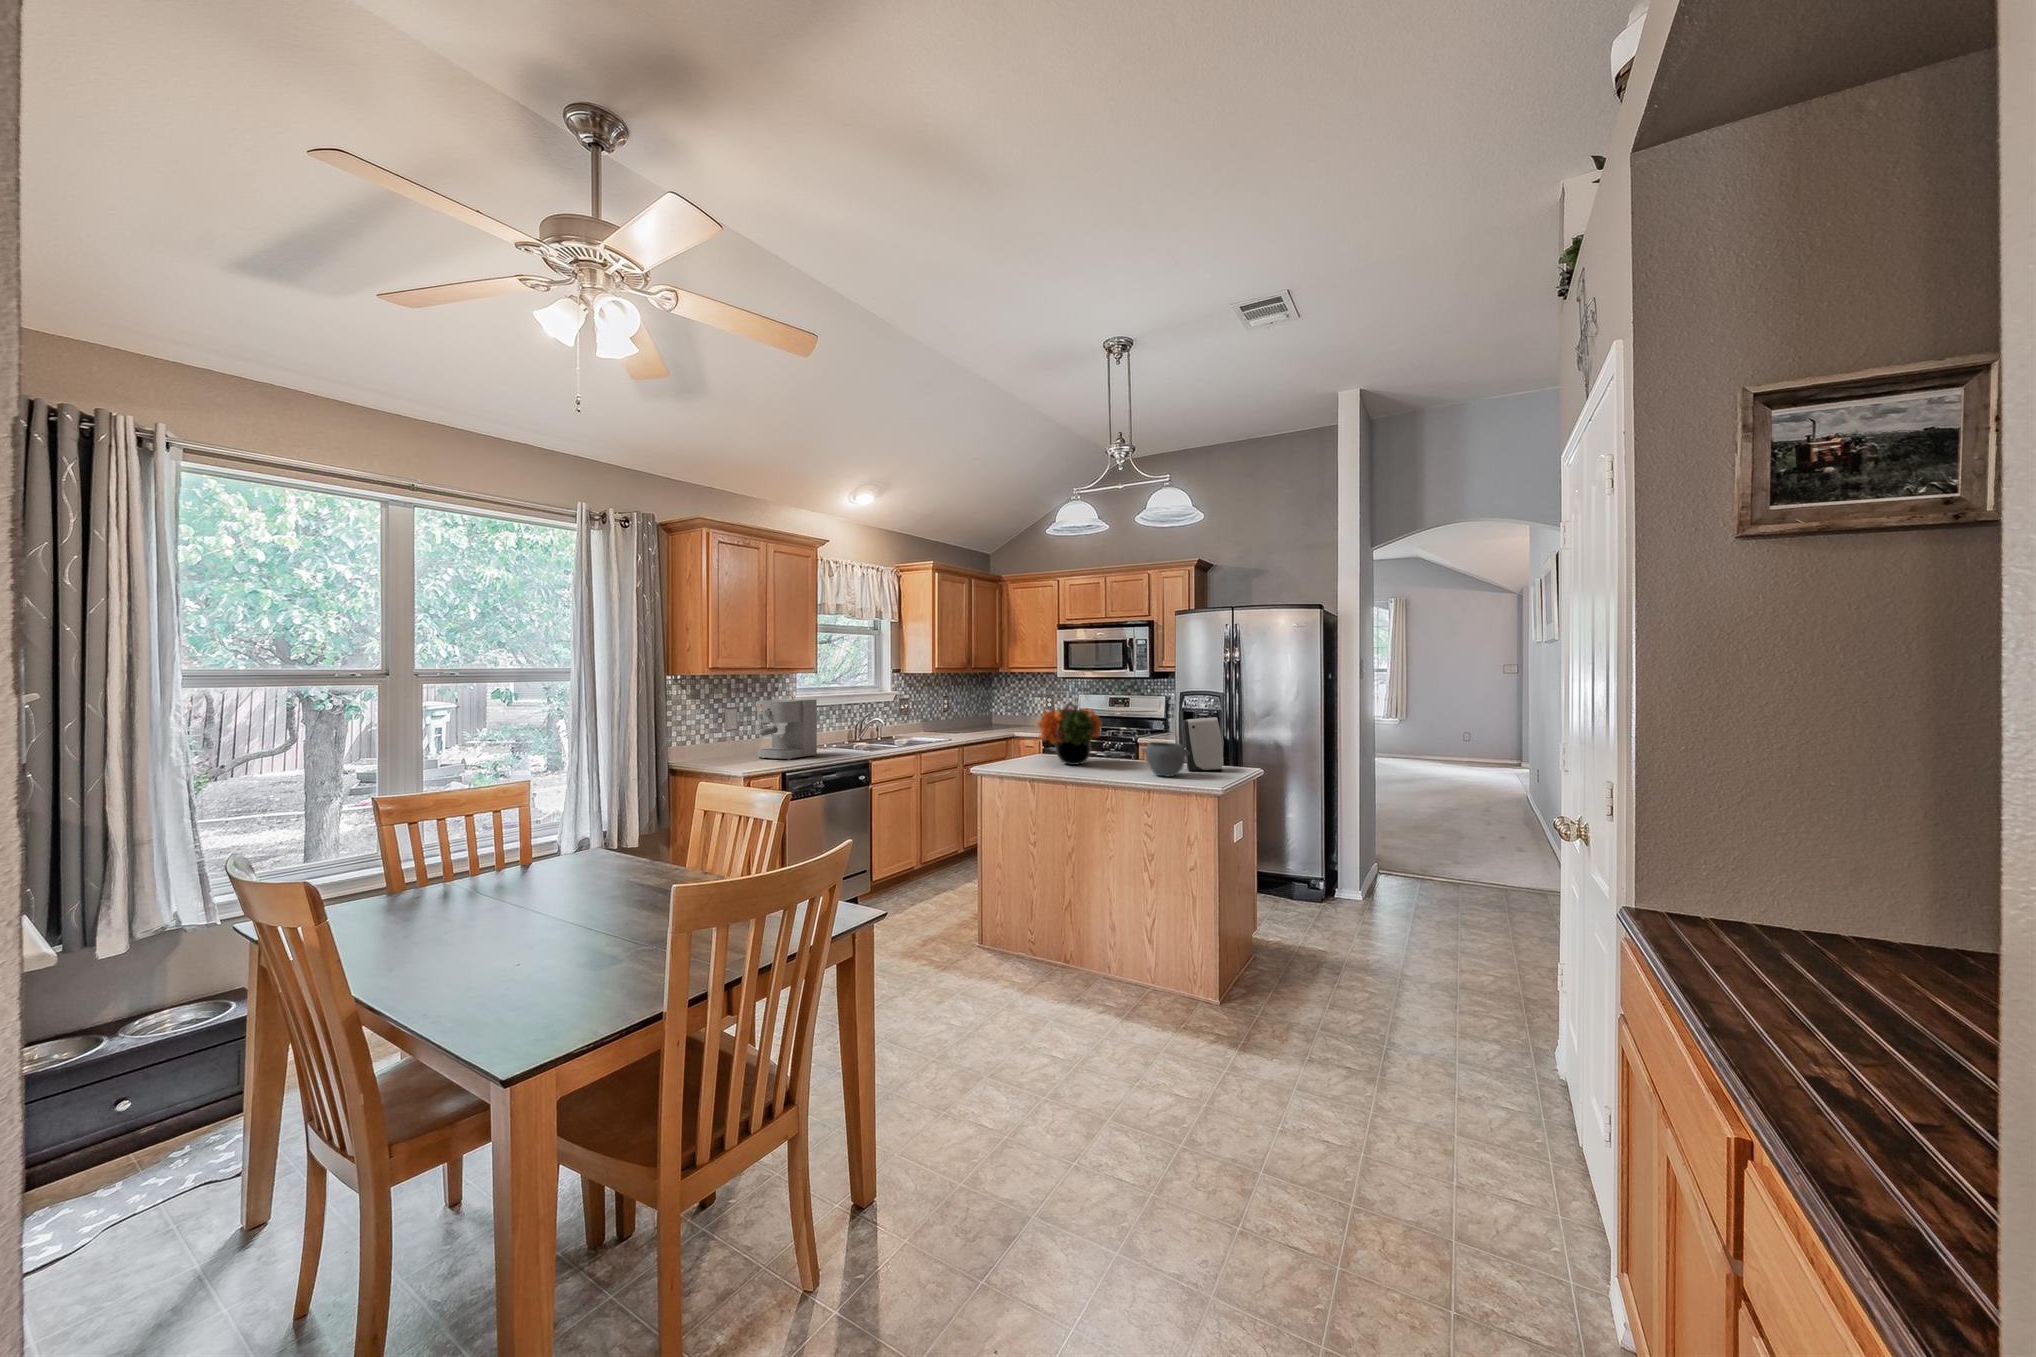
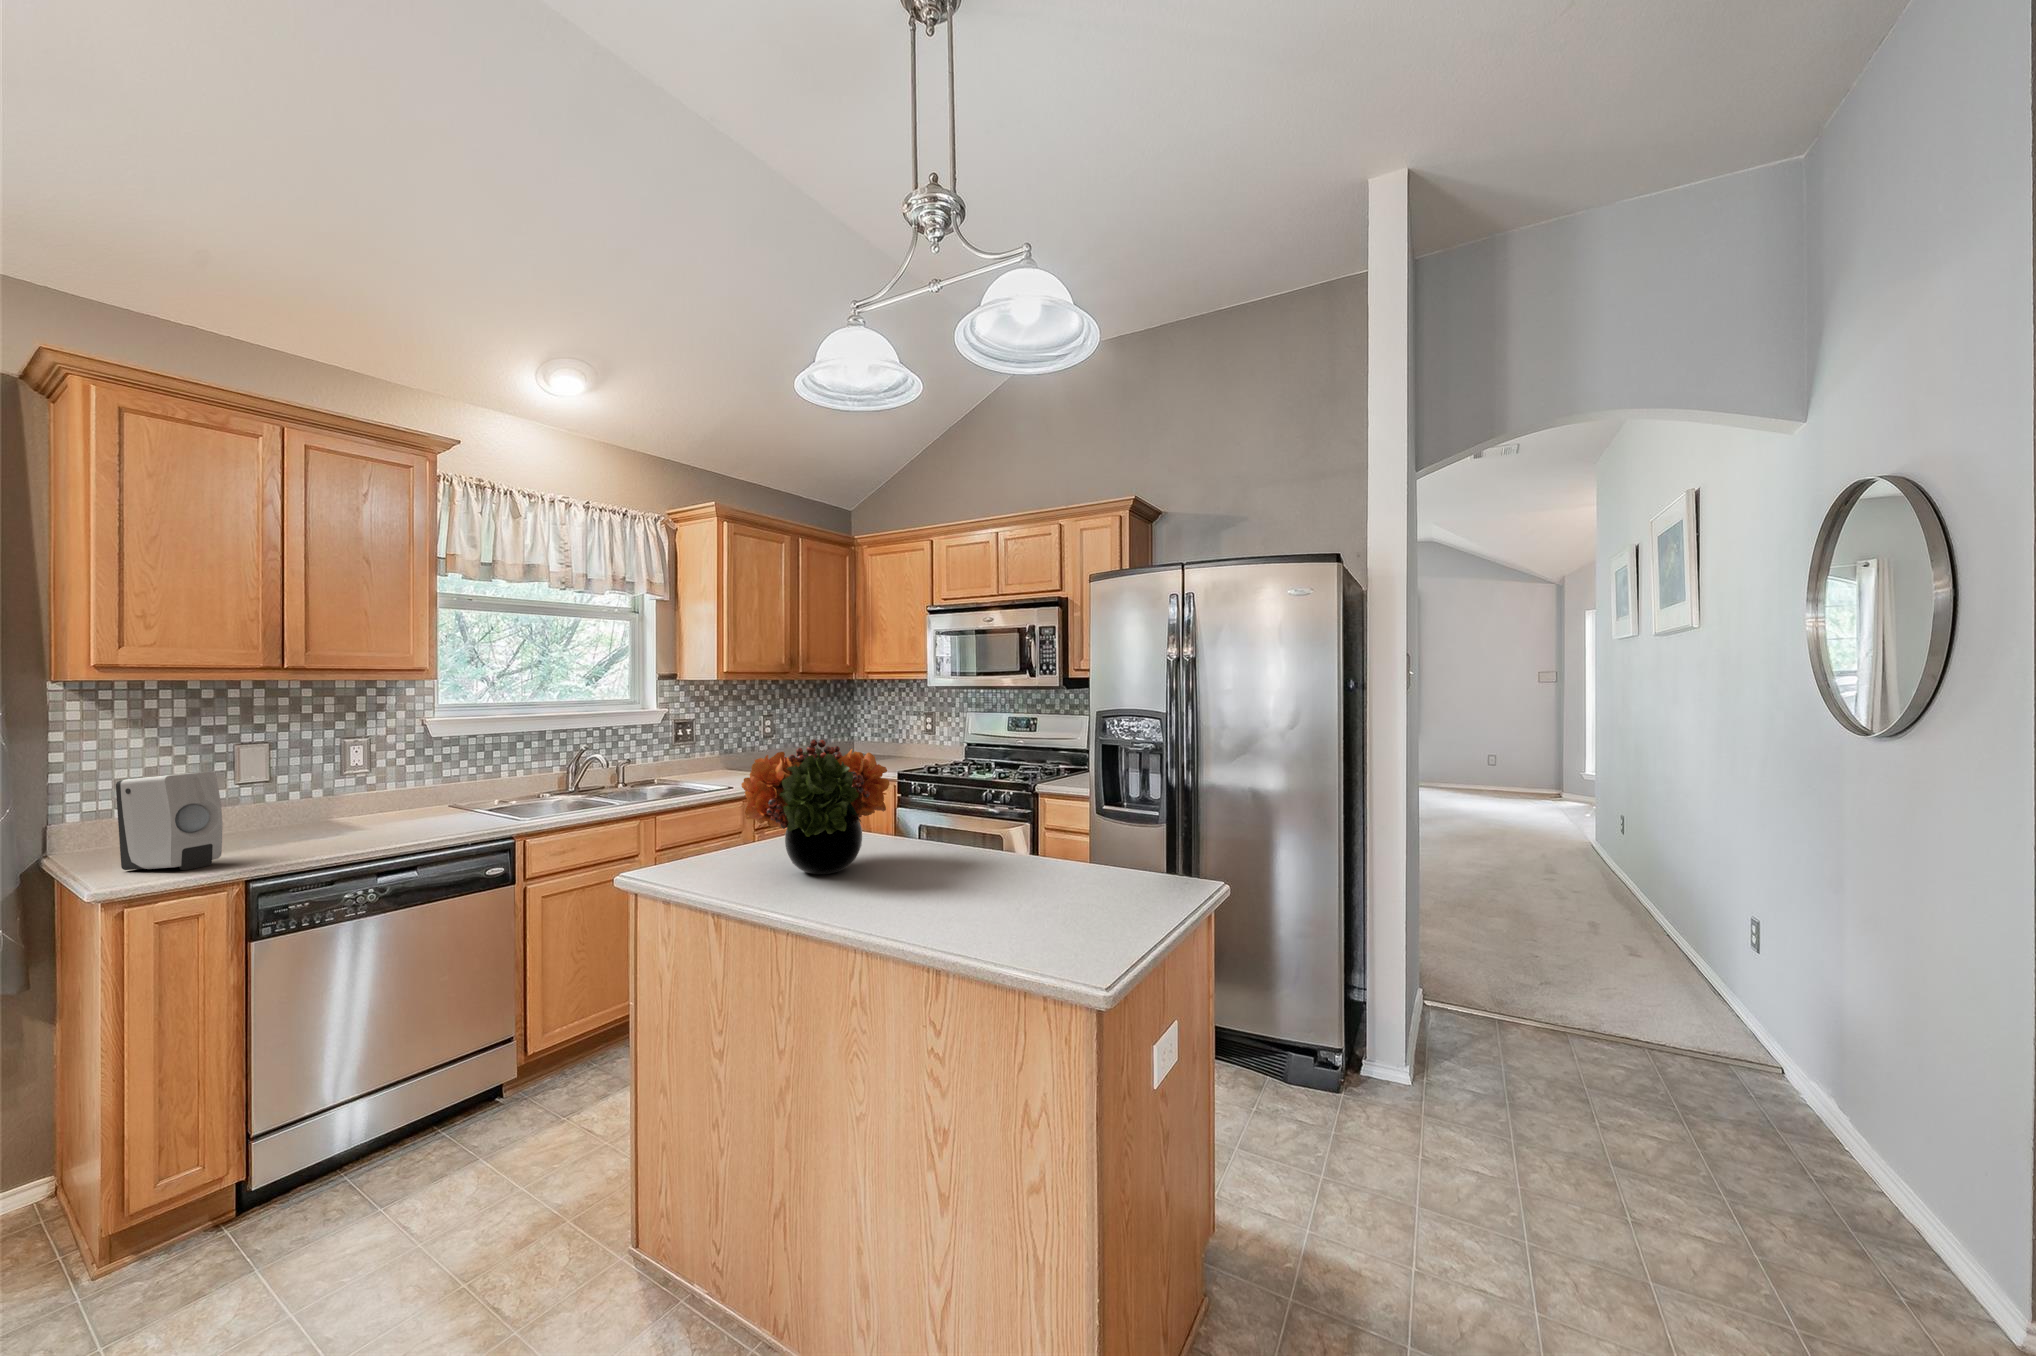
coffee maker: present [757,699,817,760] -> none [245,725,410,845]
soap dispenser: present [1183,717,1224,771] -> present [116,772,222,870]
bowl: present [1142,742,1188,777] -> none [937,835,1041,924]

